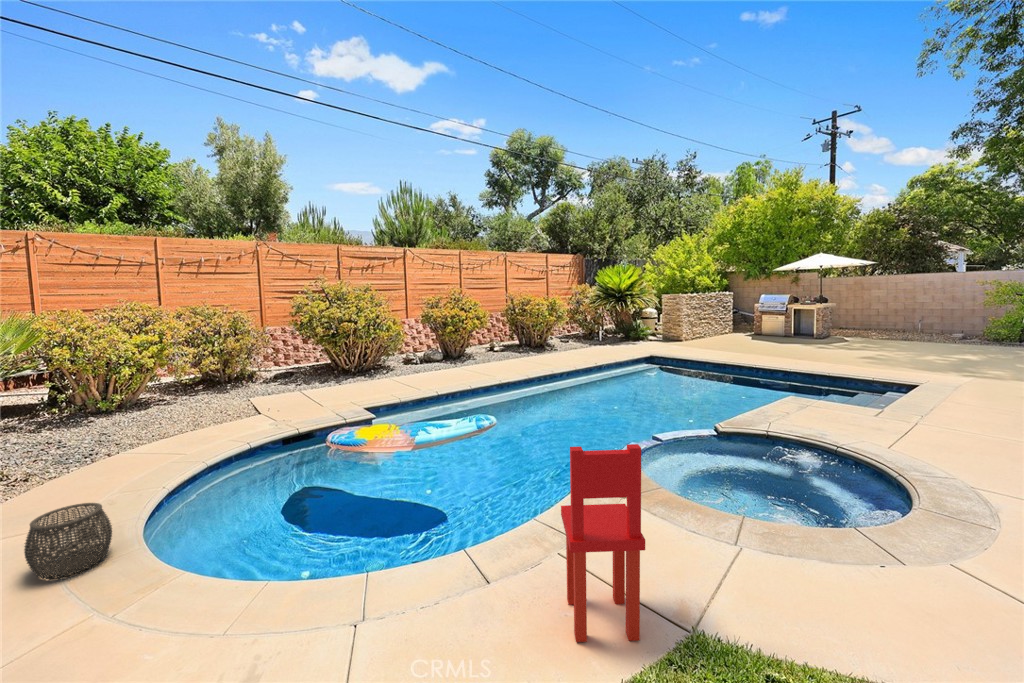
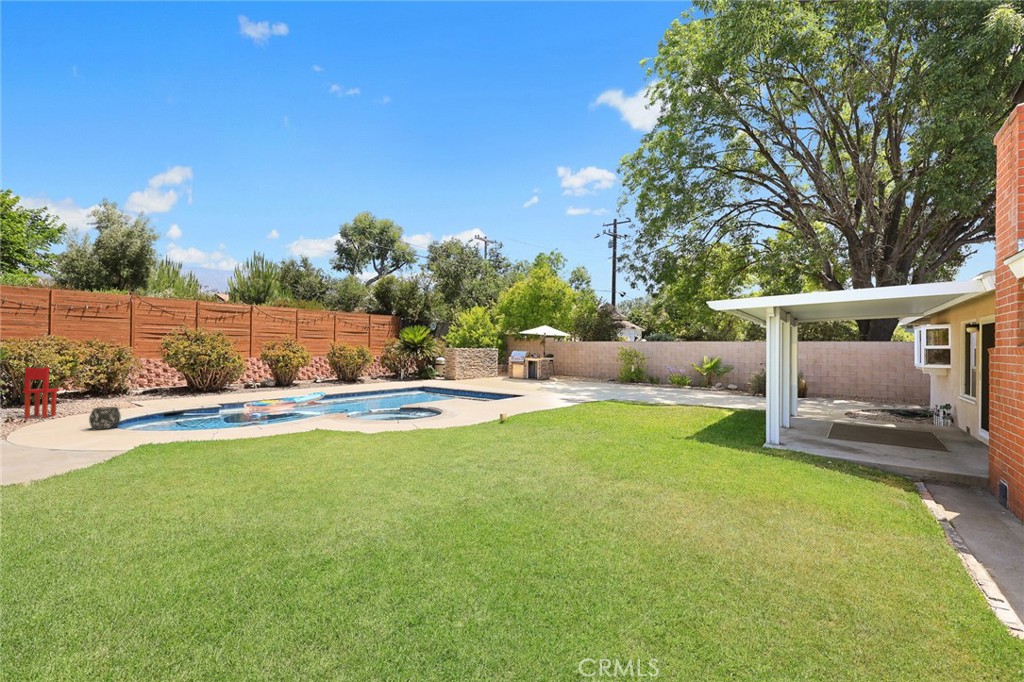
chair: present [561,444,645,642] -> present [23,367,59,418]

